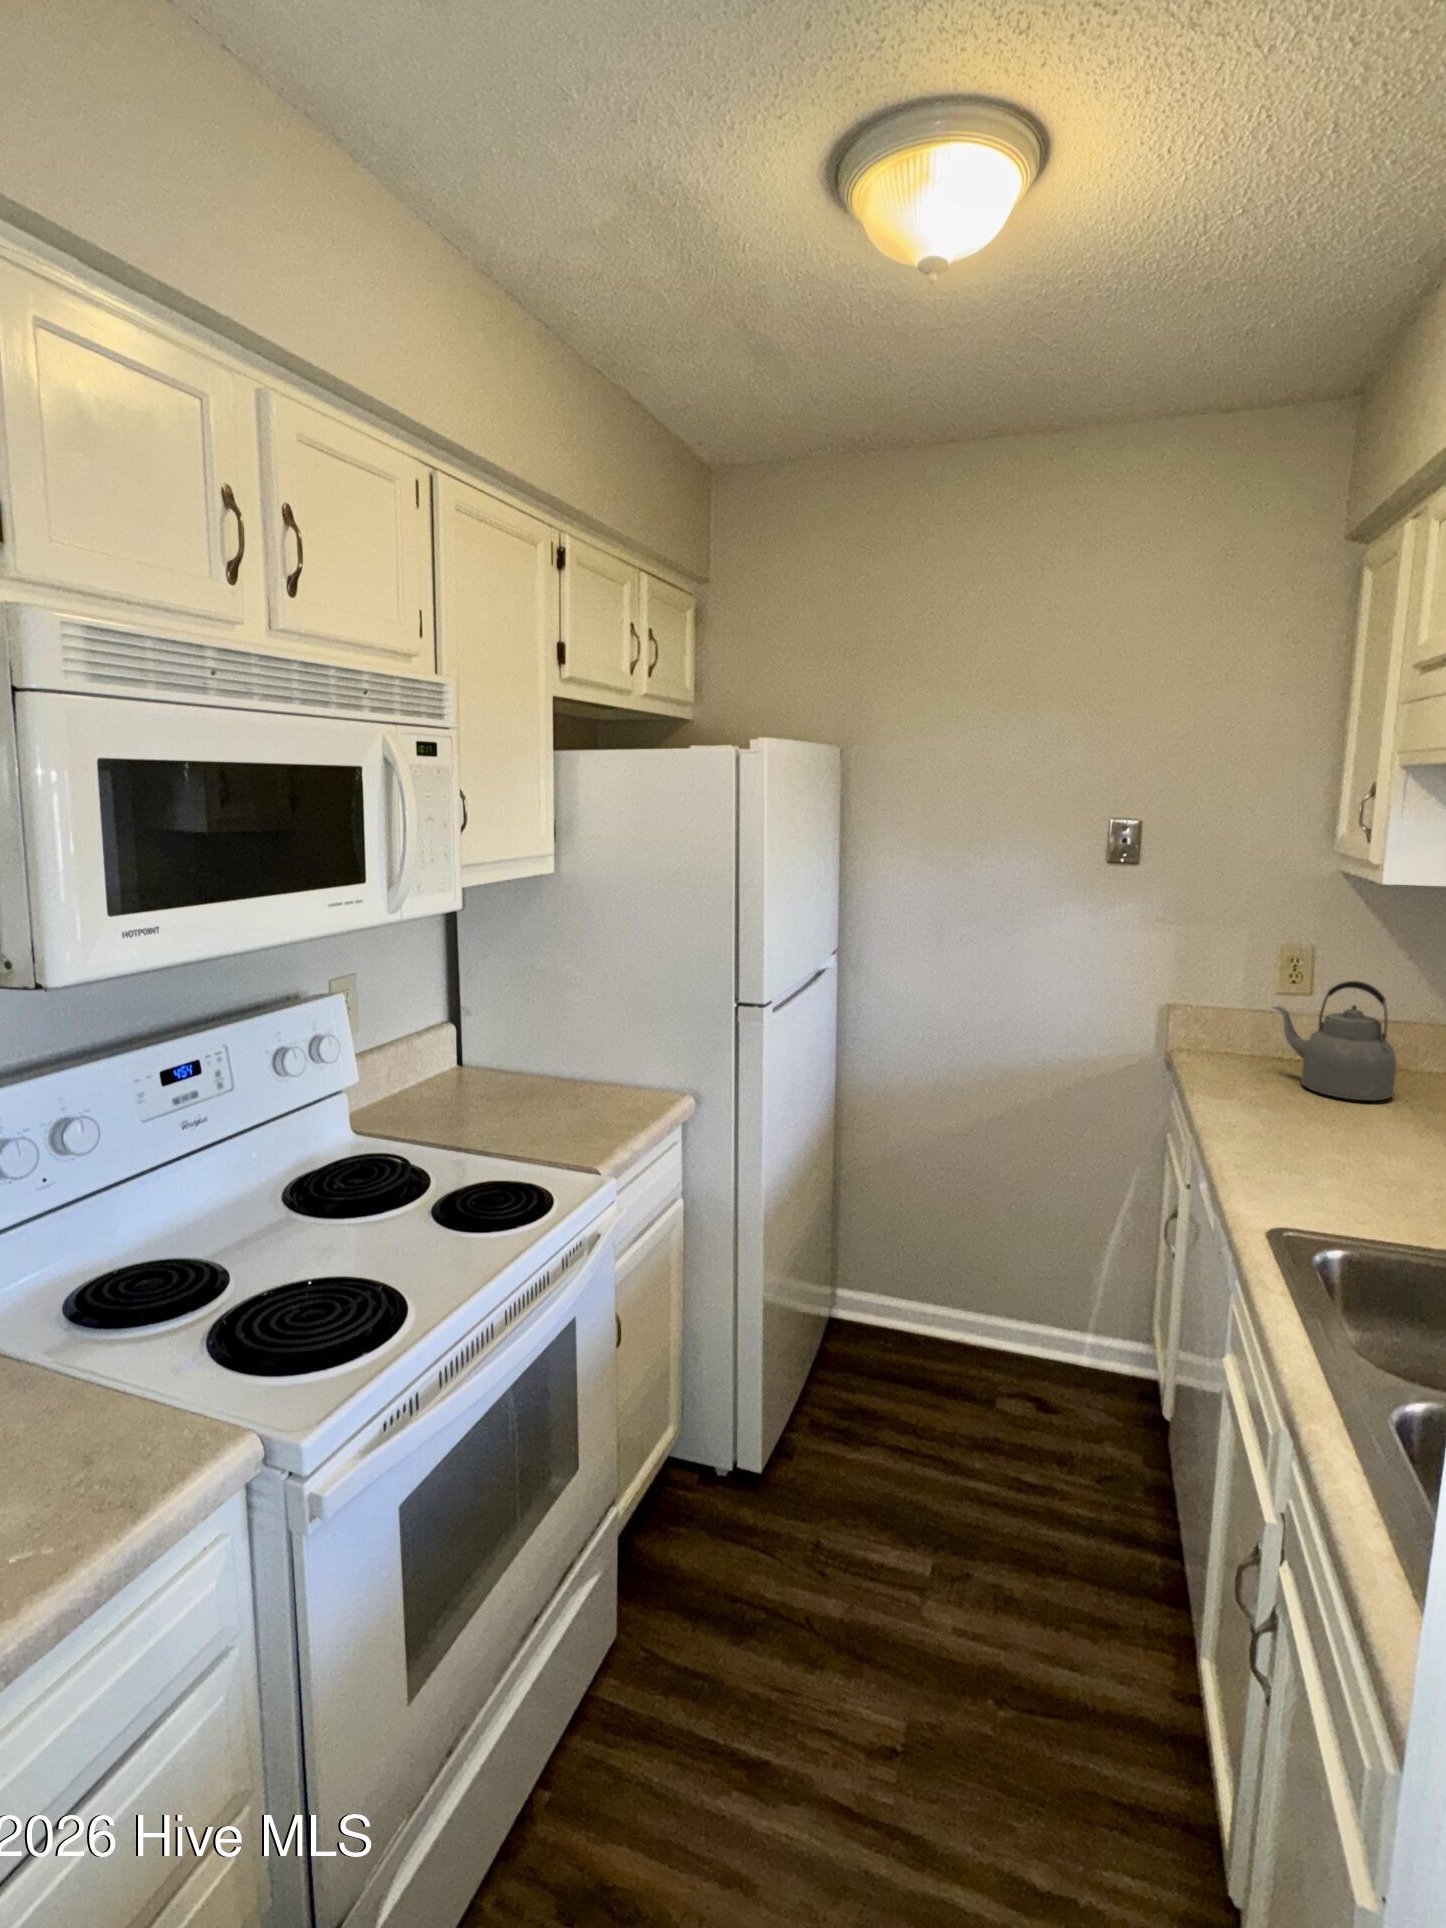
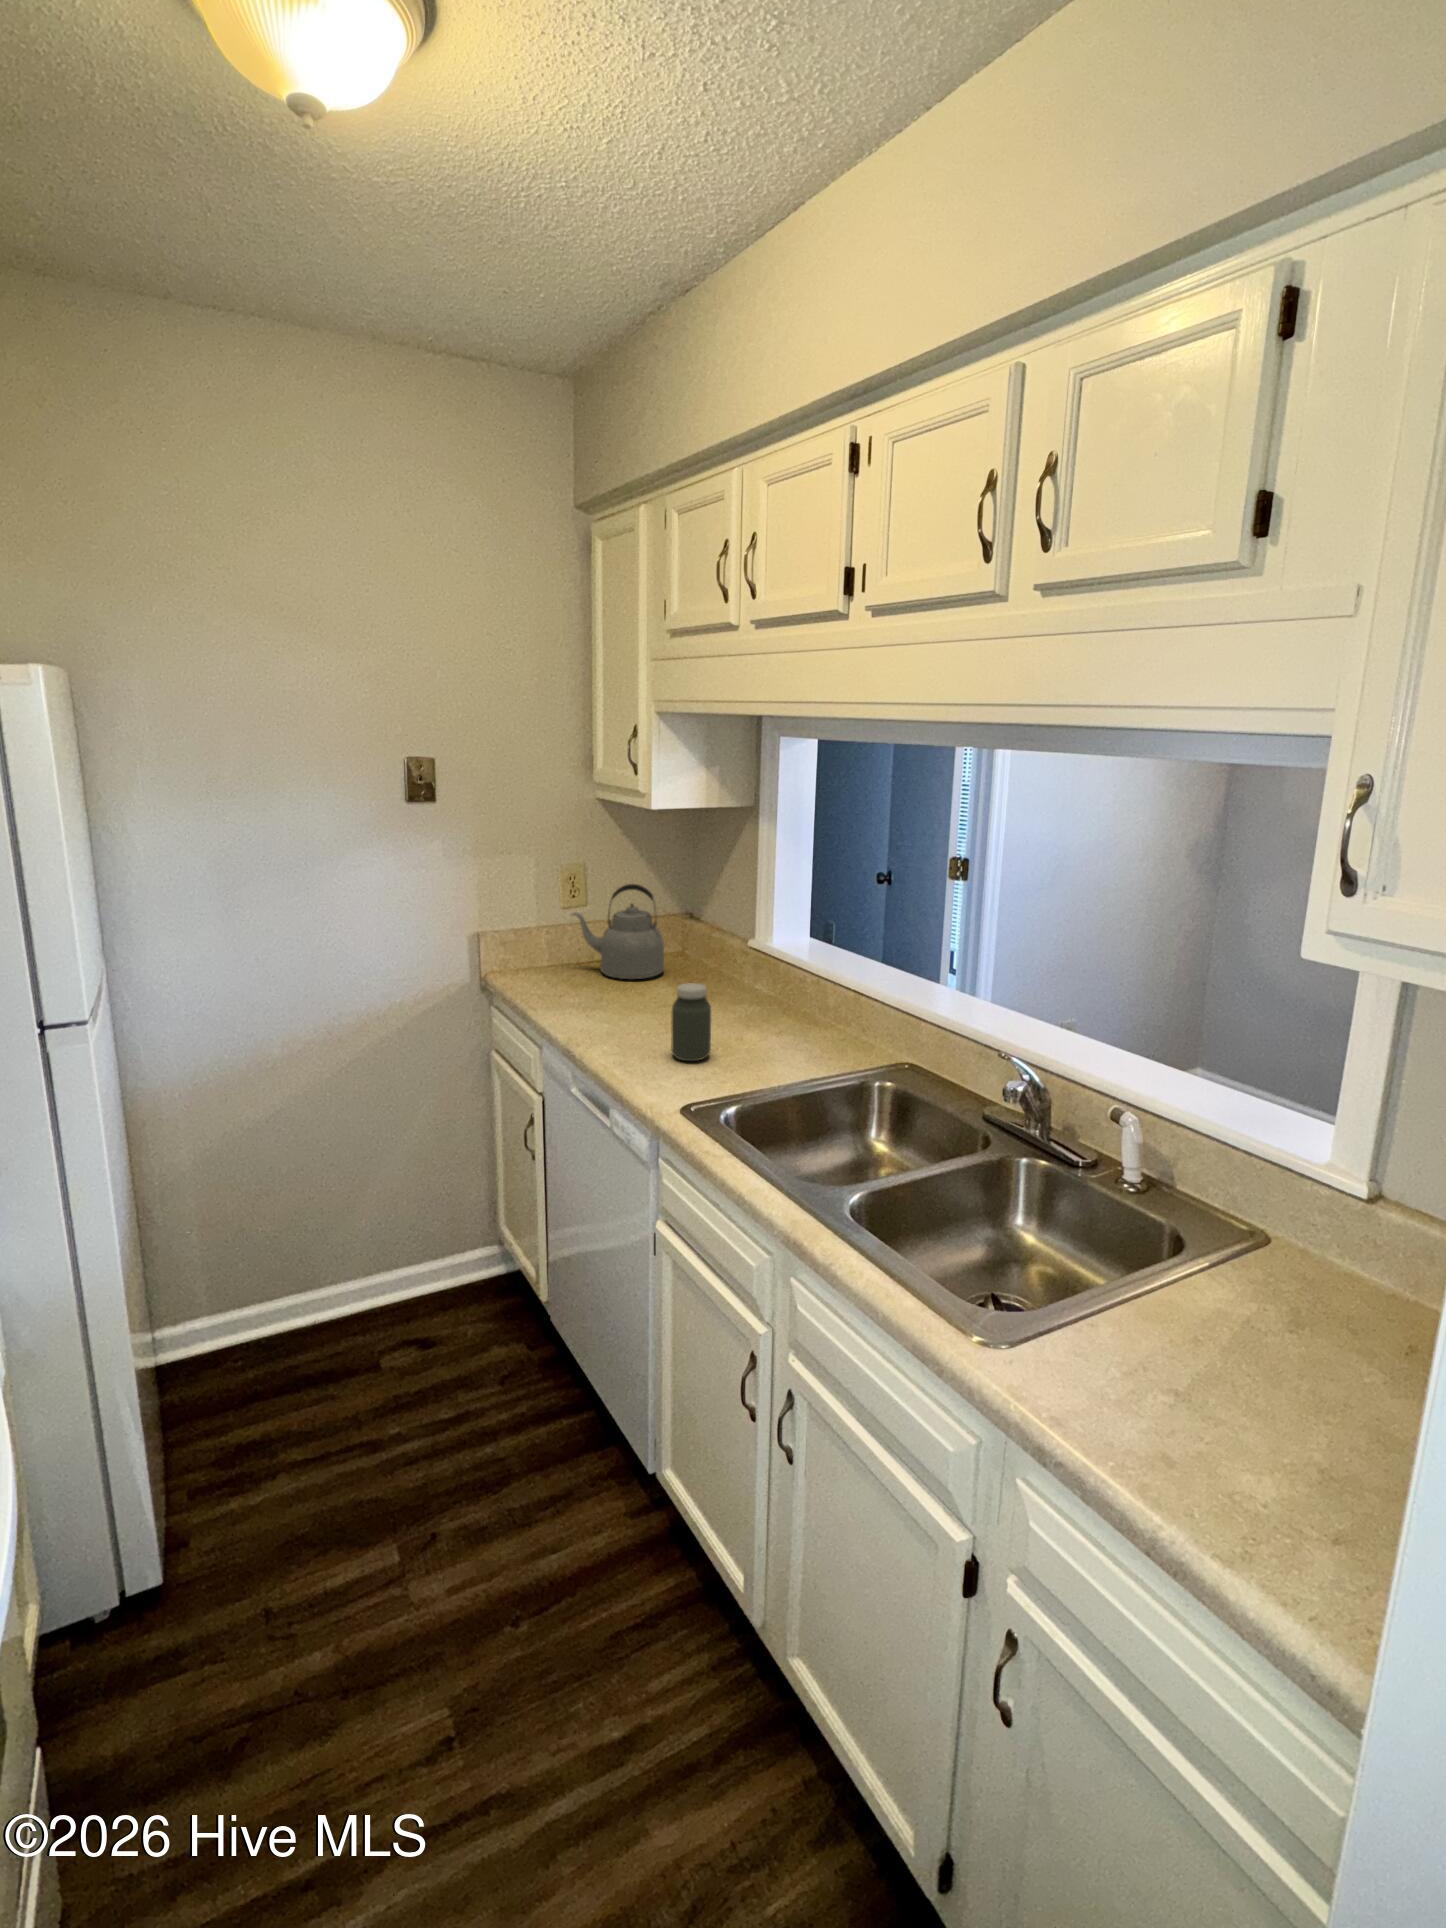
jar: none [1308,1095,1371,1196] -> present [671,983,711,1061]

